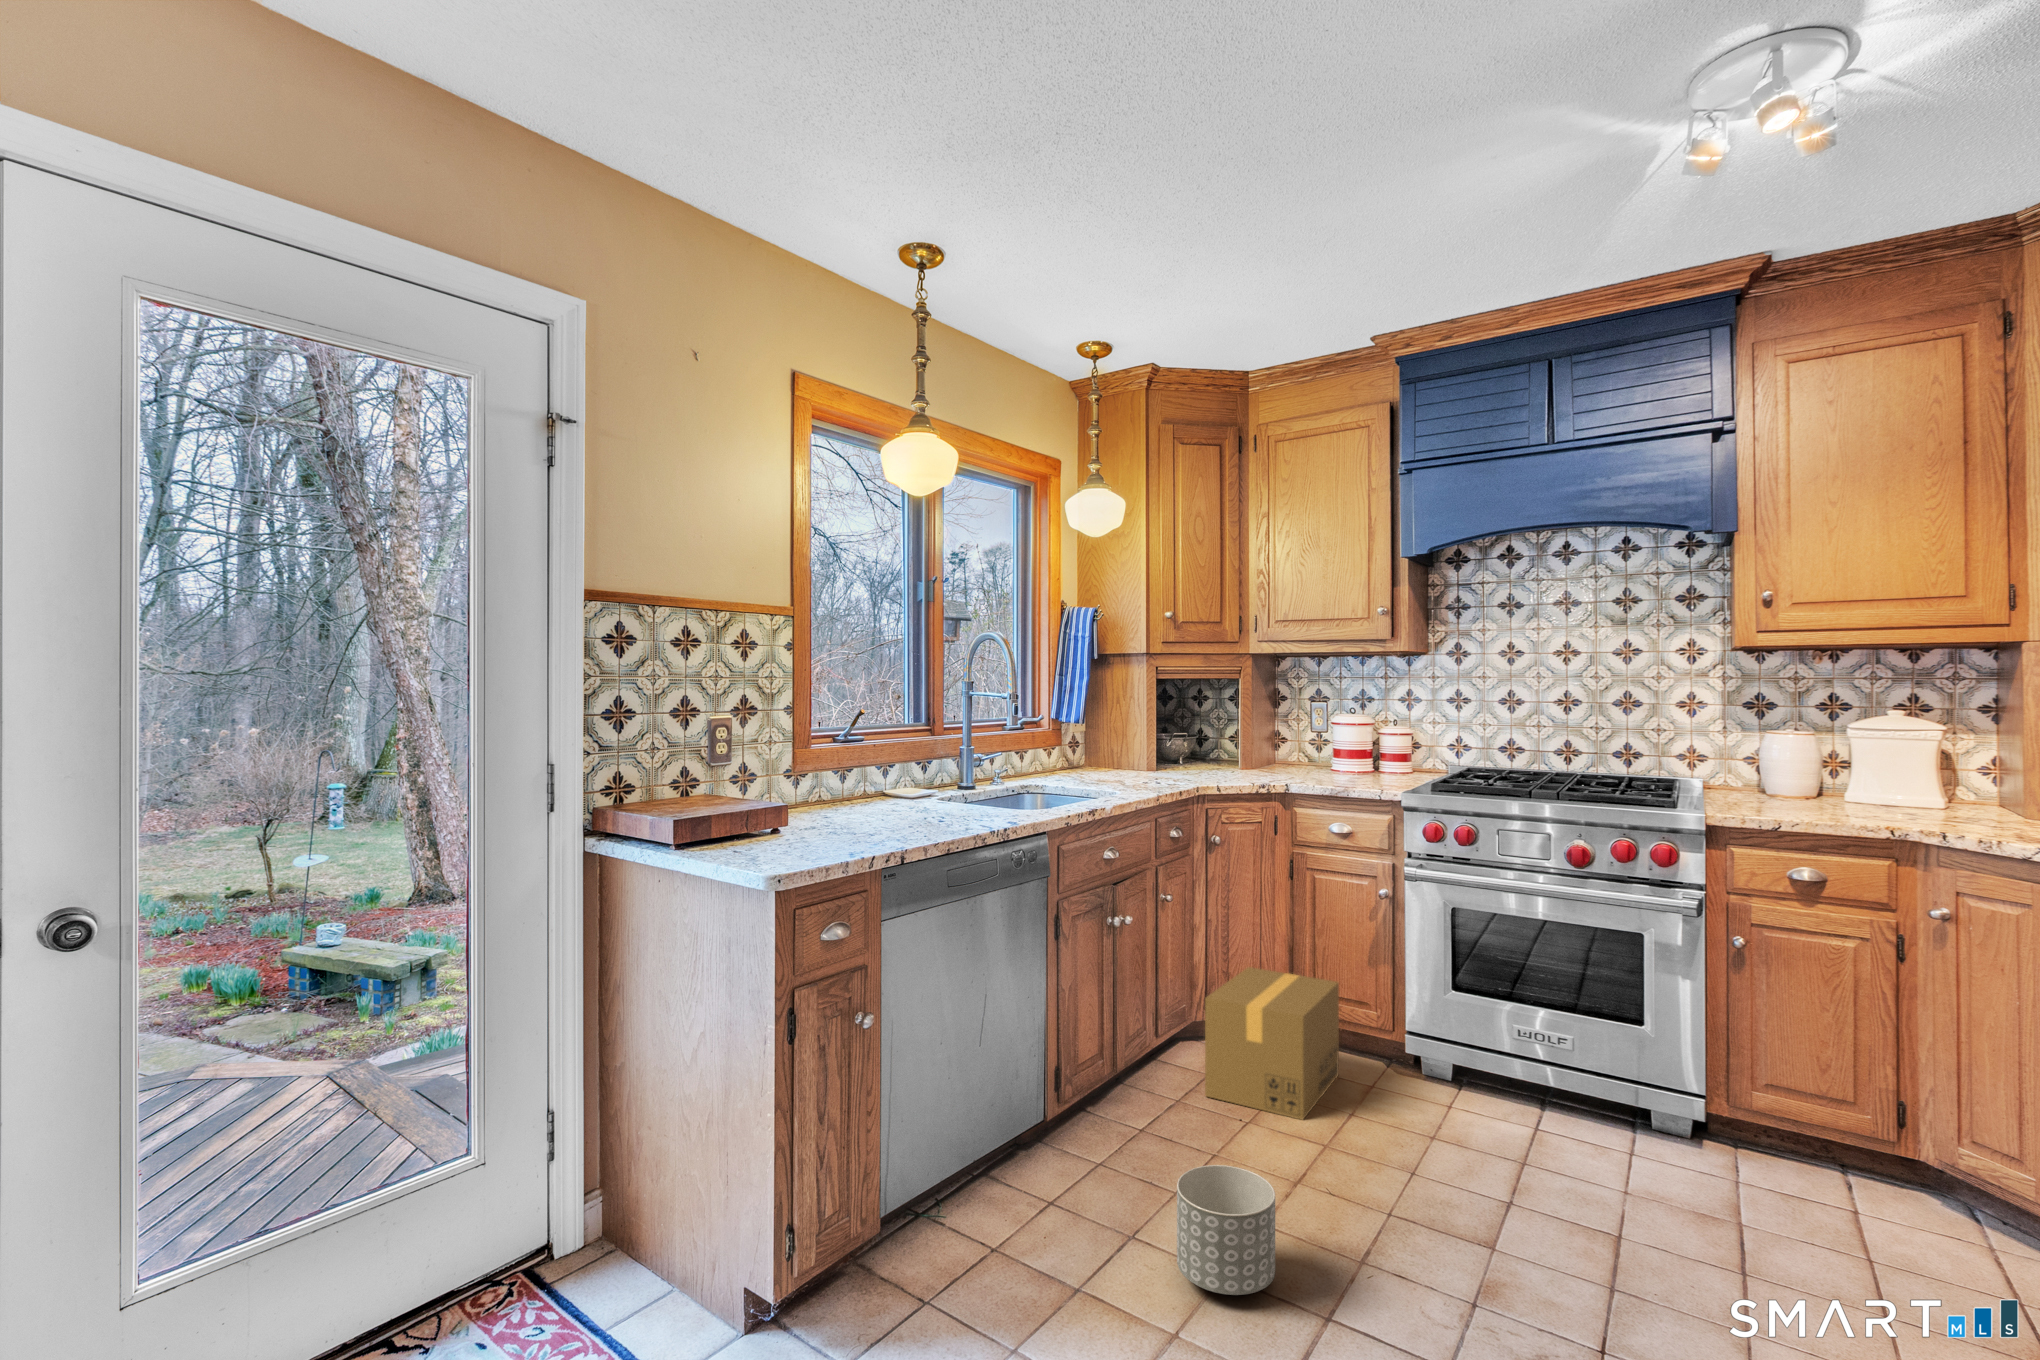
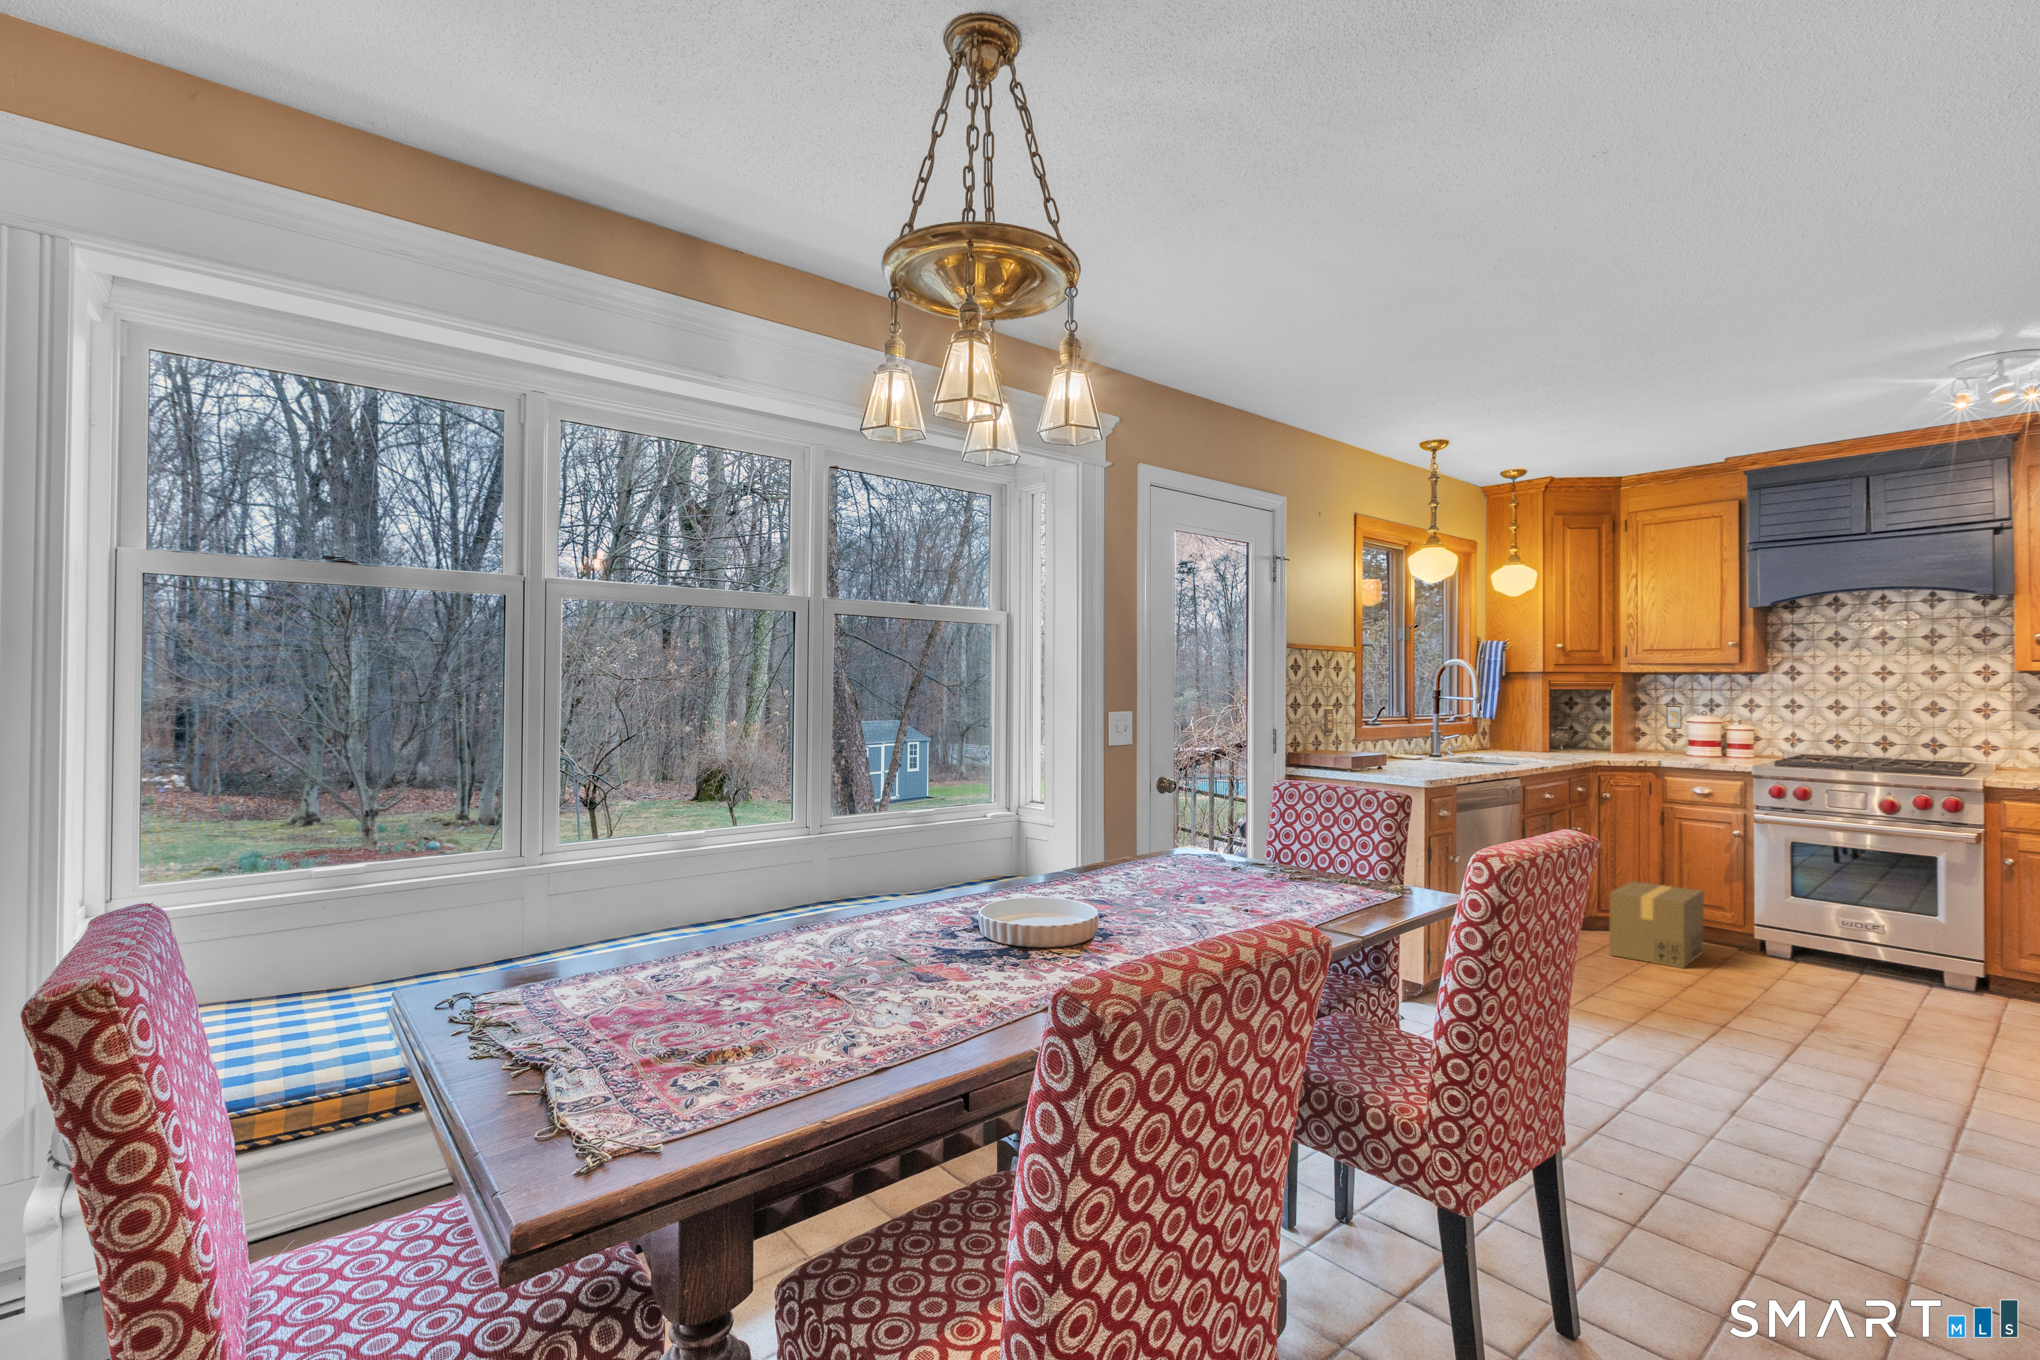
planter: present [1177,1165,1275,1295] -> none [1626,959,1689,1020]

